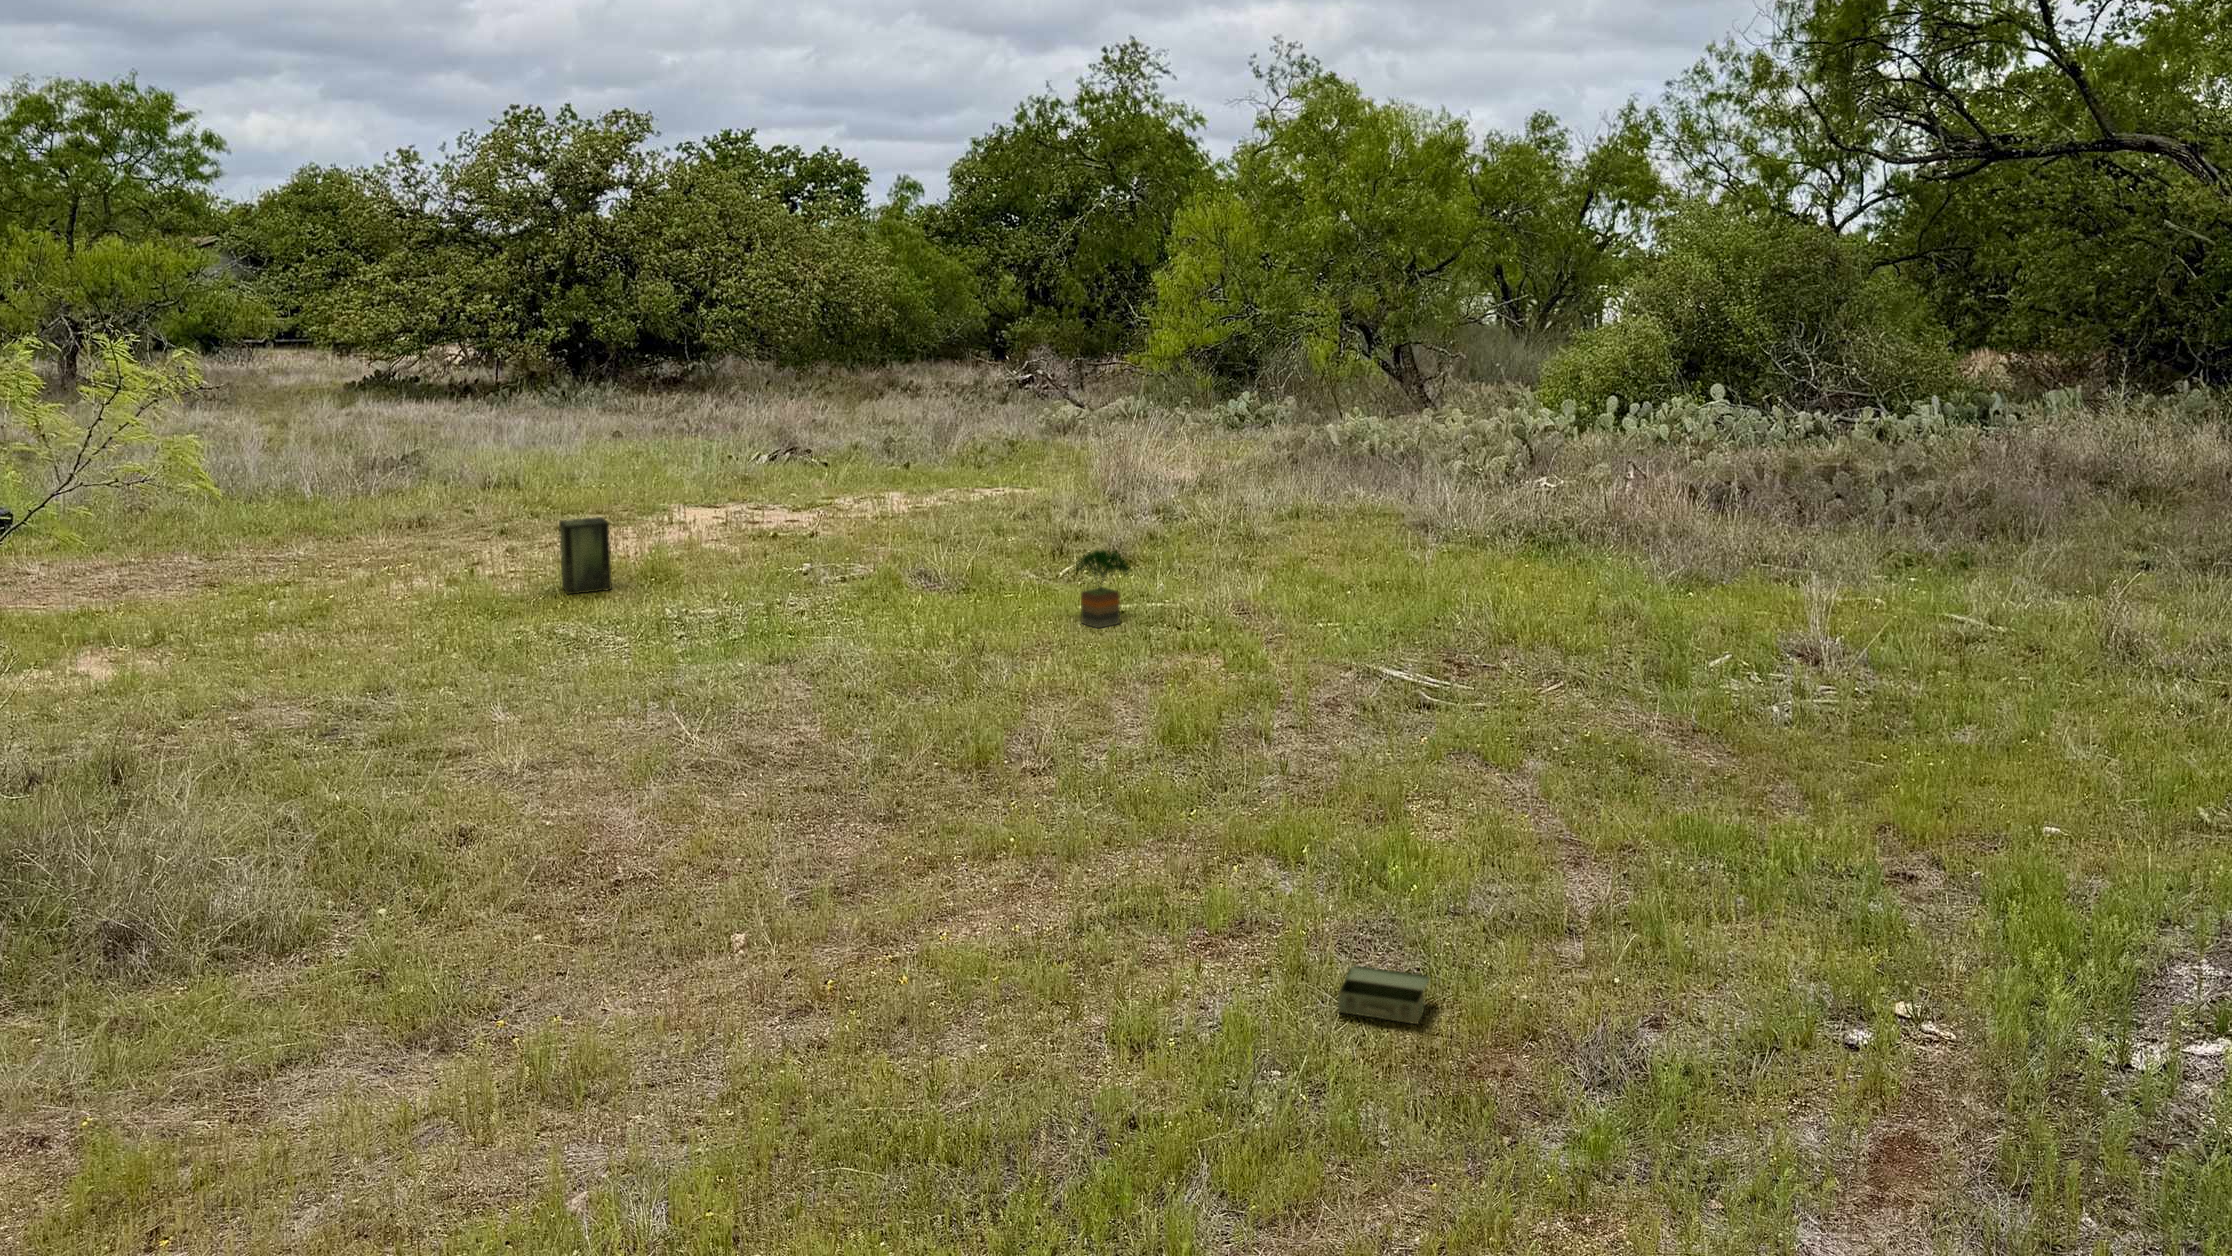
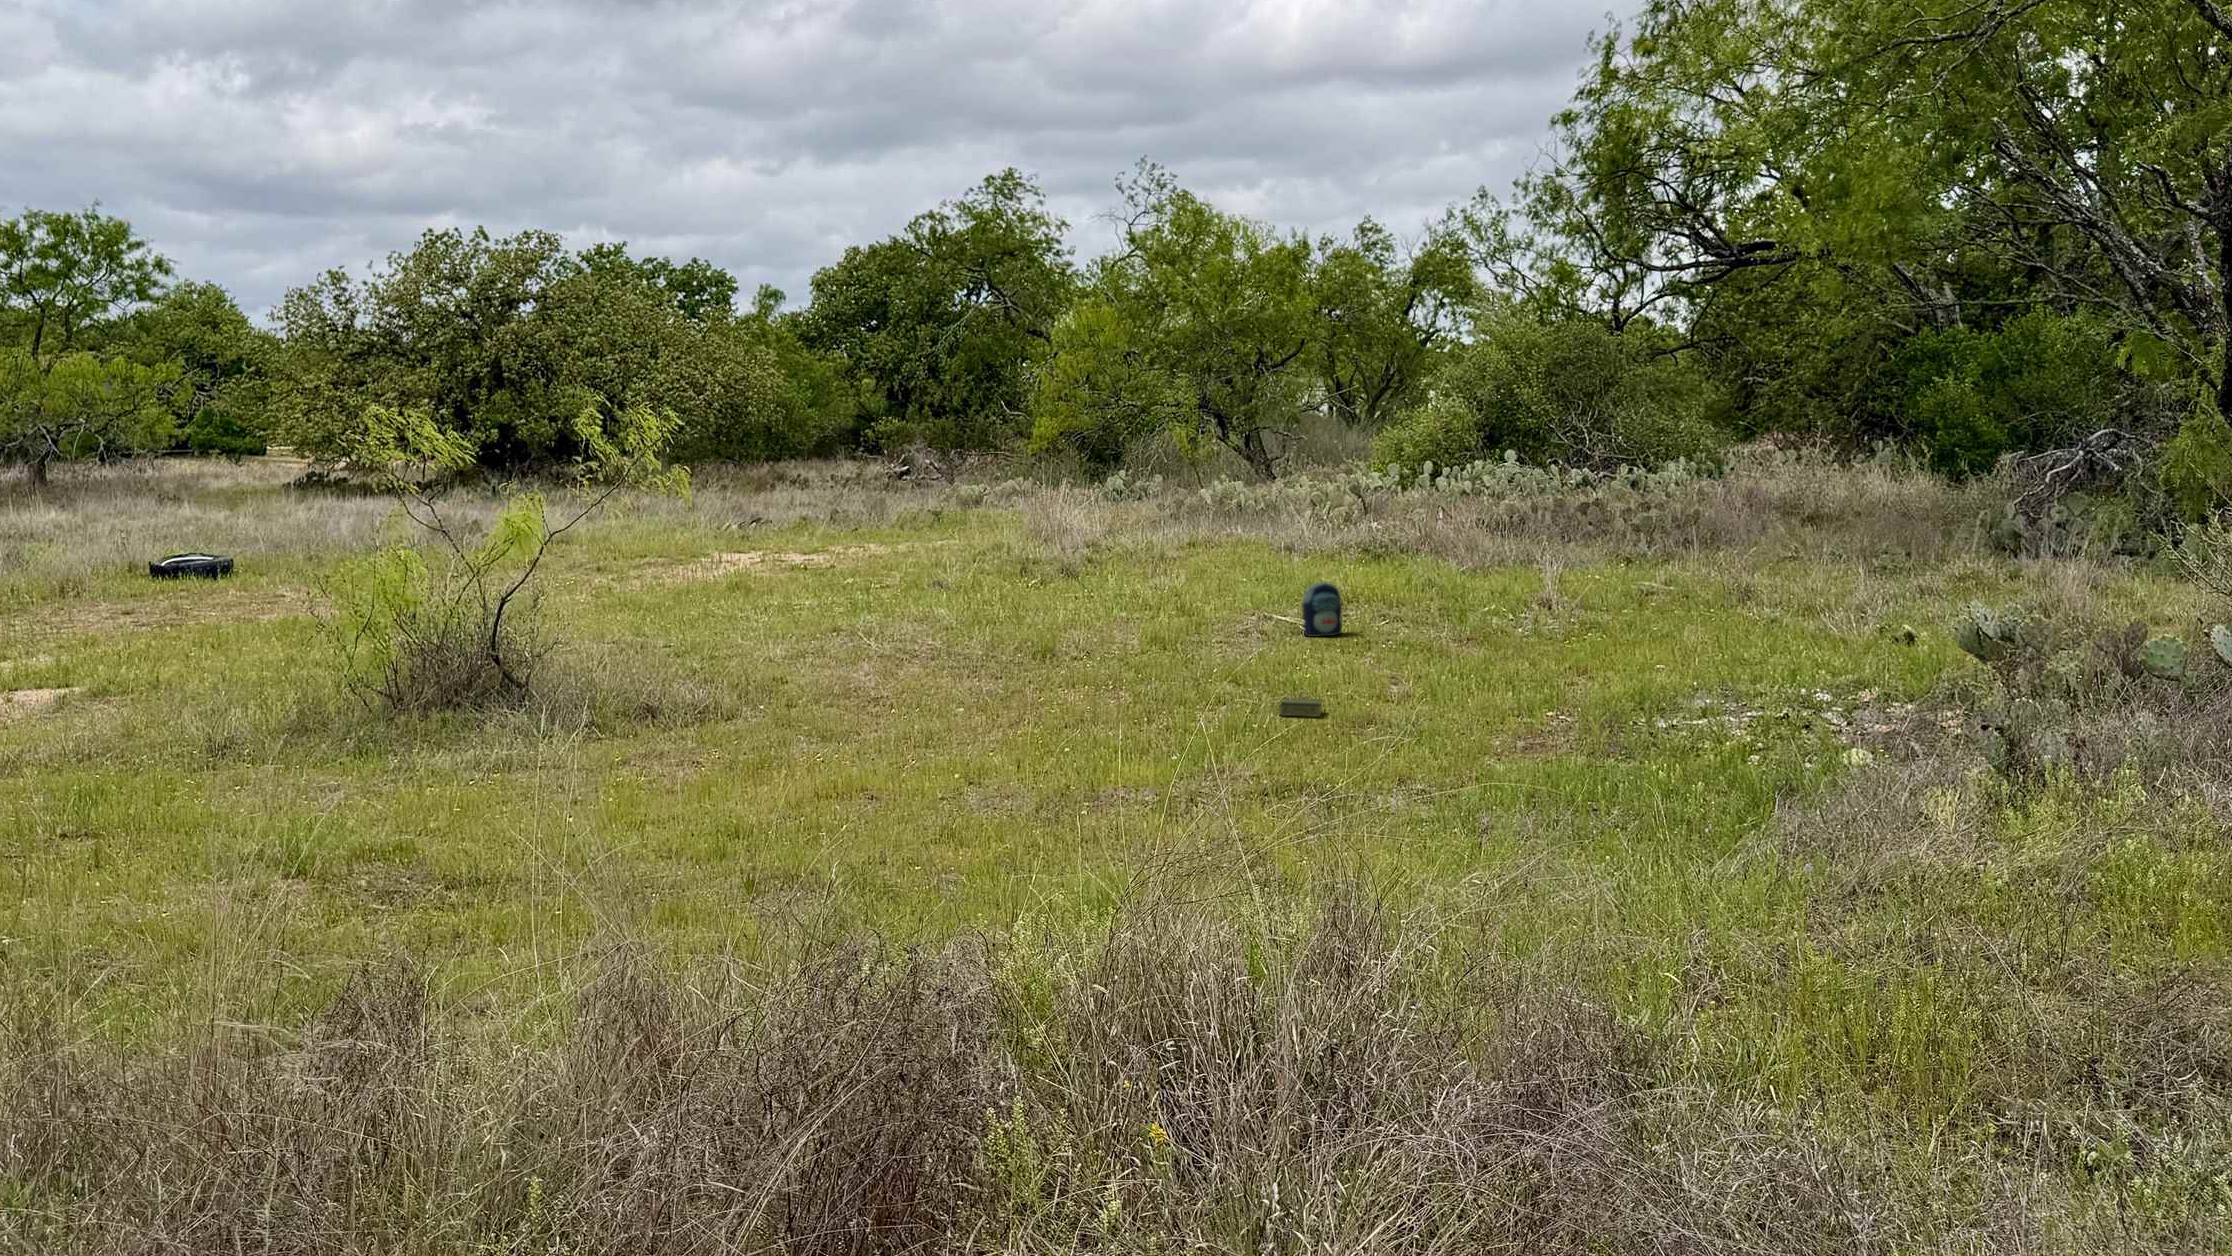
storage box: present [559,517,611,595] -> none [672,545,712,599]
potted tree: present [1074,550,1131,628] -> none [1057,551,1097,604]
backpack: none [1421,639,1485,729] -> present [1302,582,1342,637]

